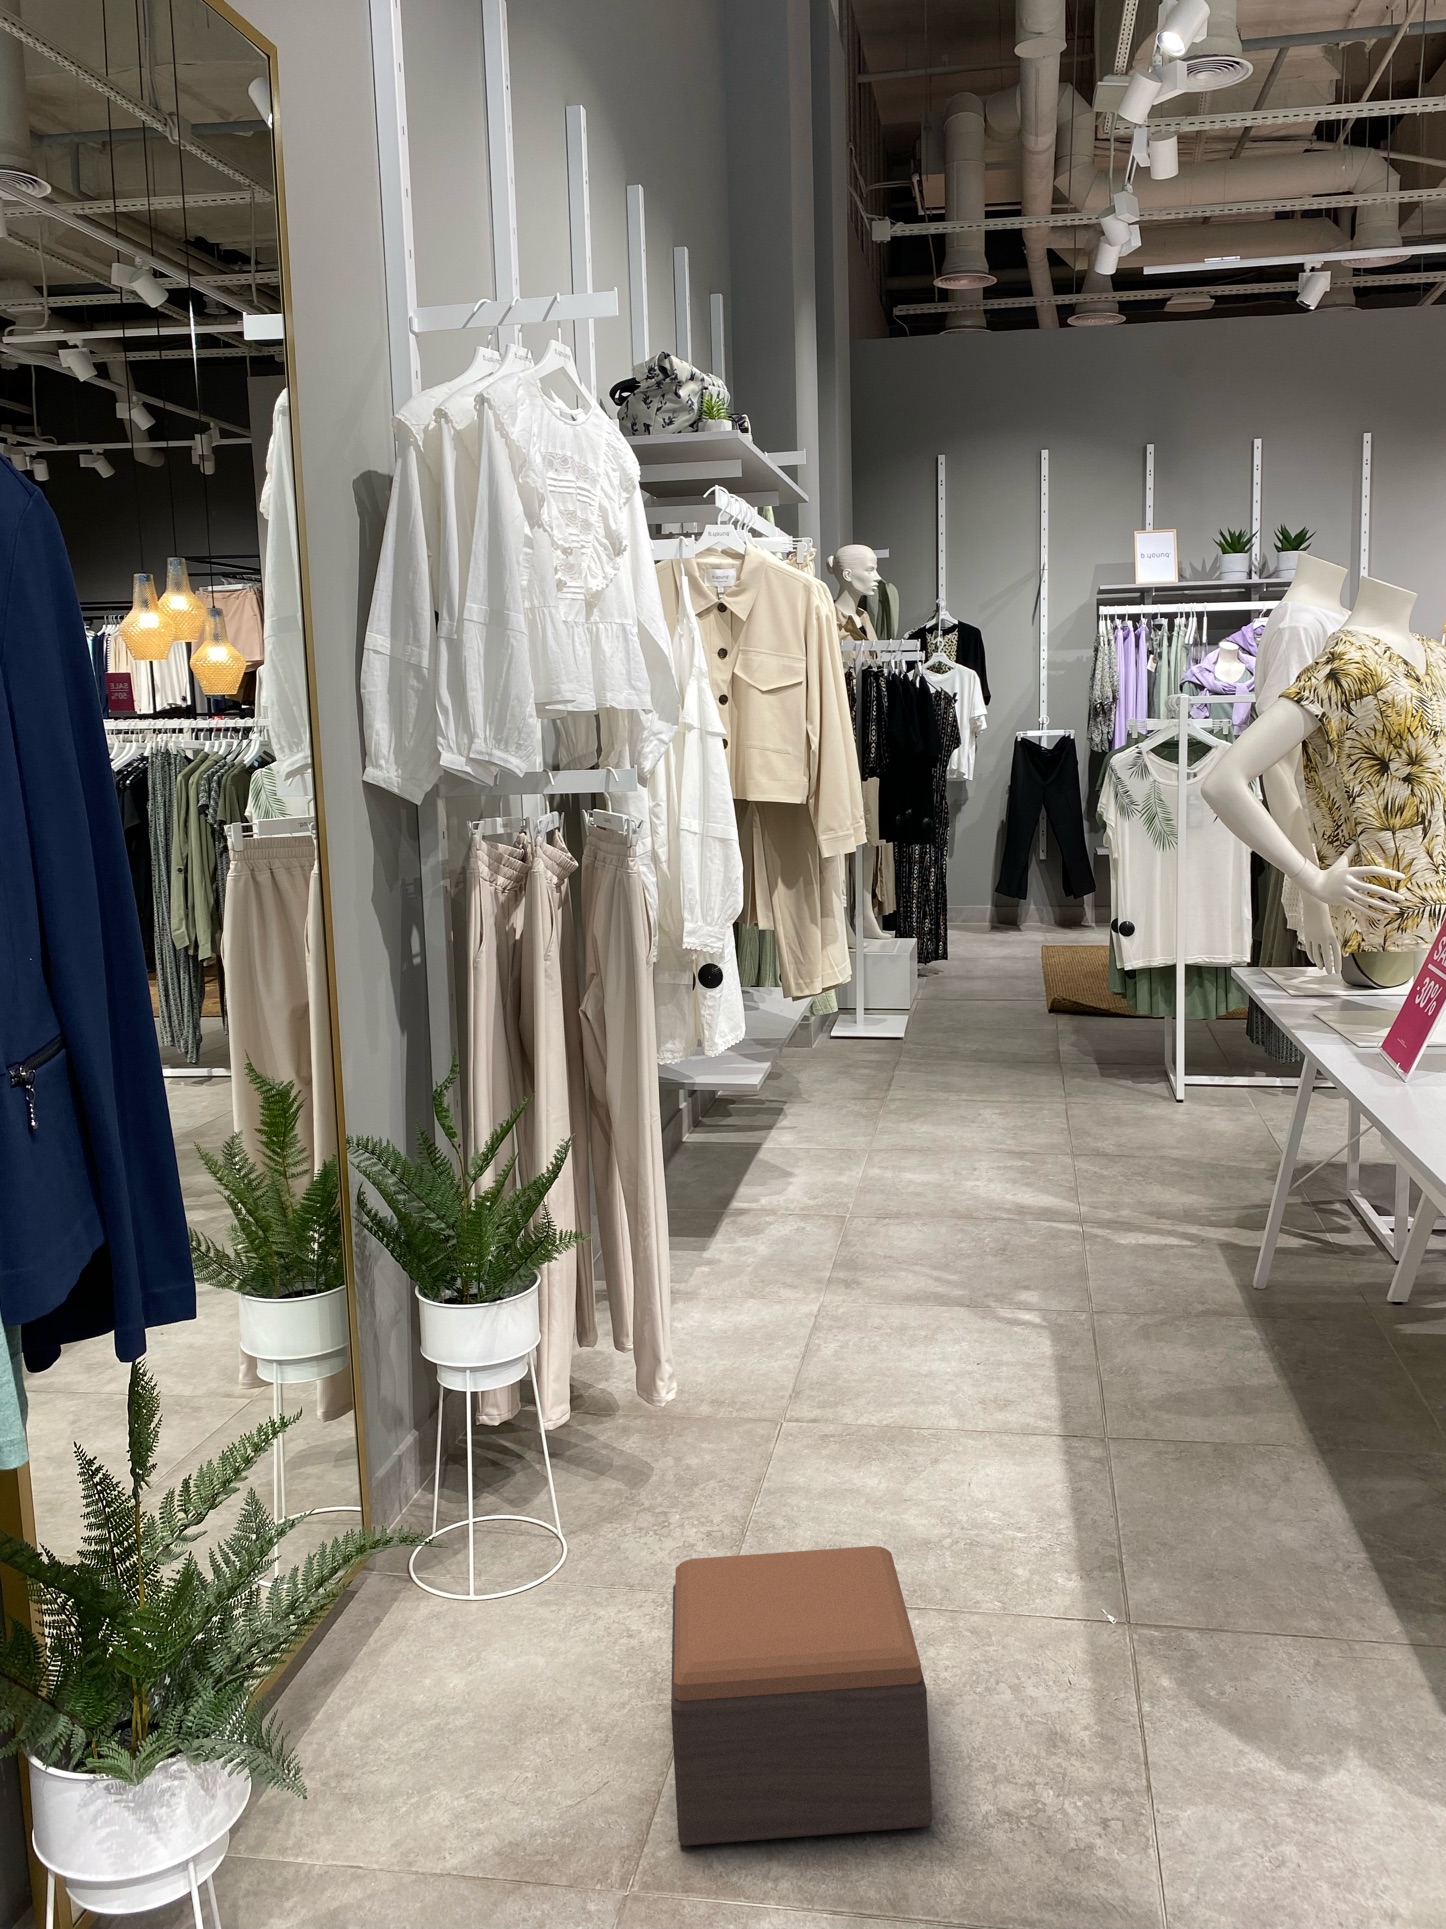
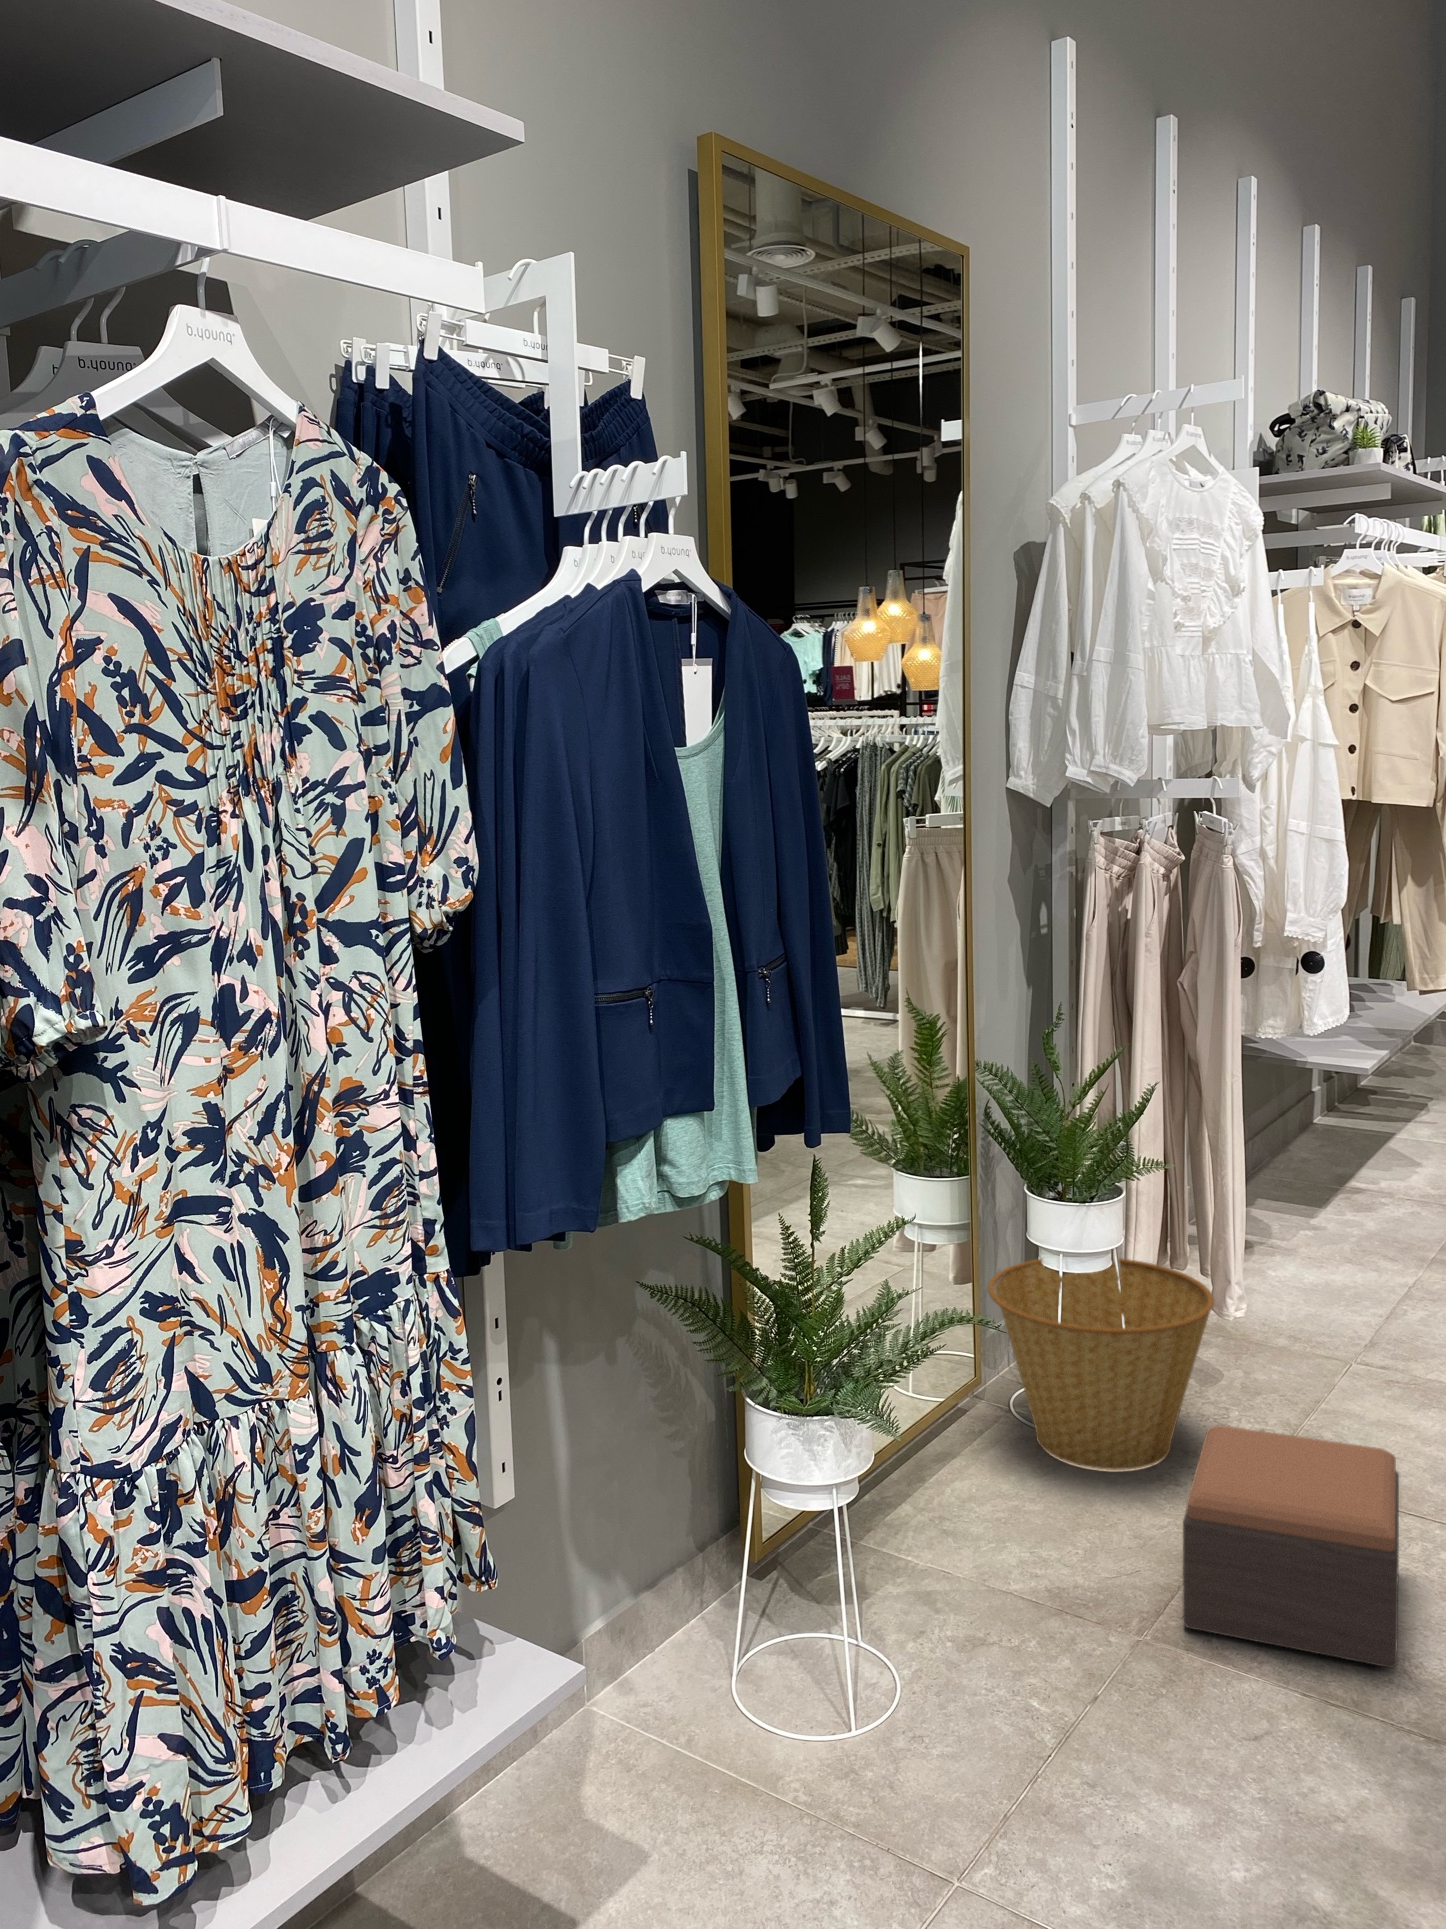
basket: none [378,1359,659,1641] -> present [988,1258,1214,1470]

